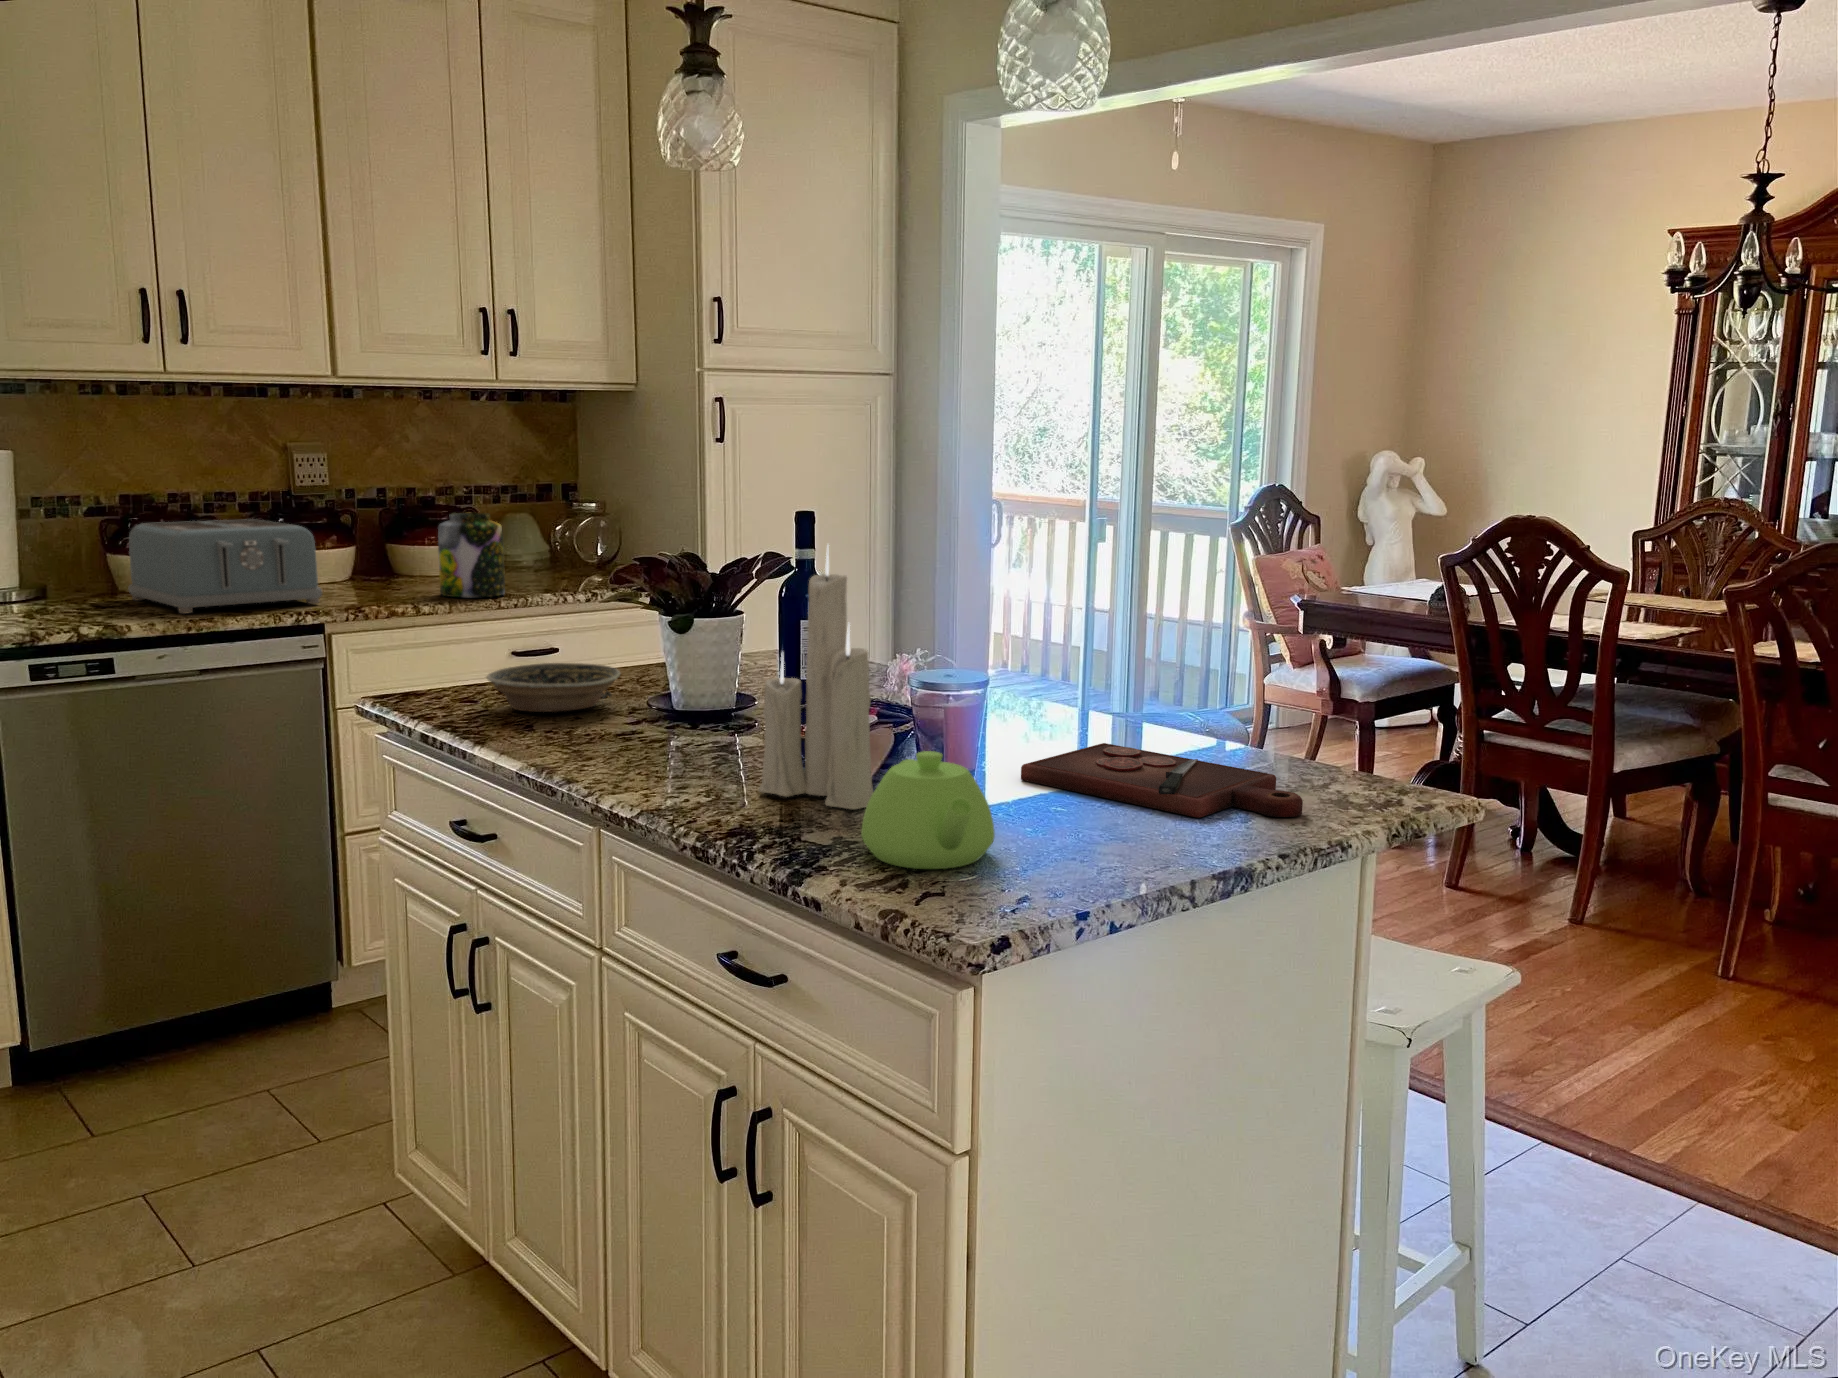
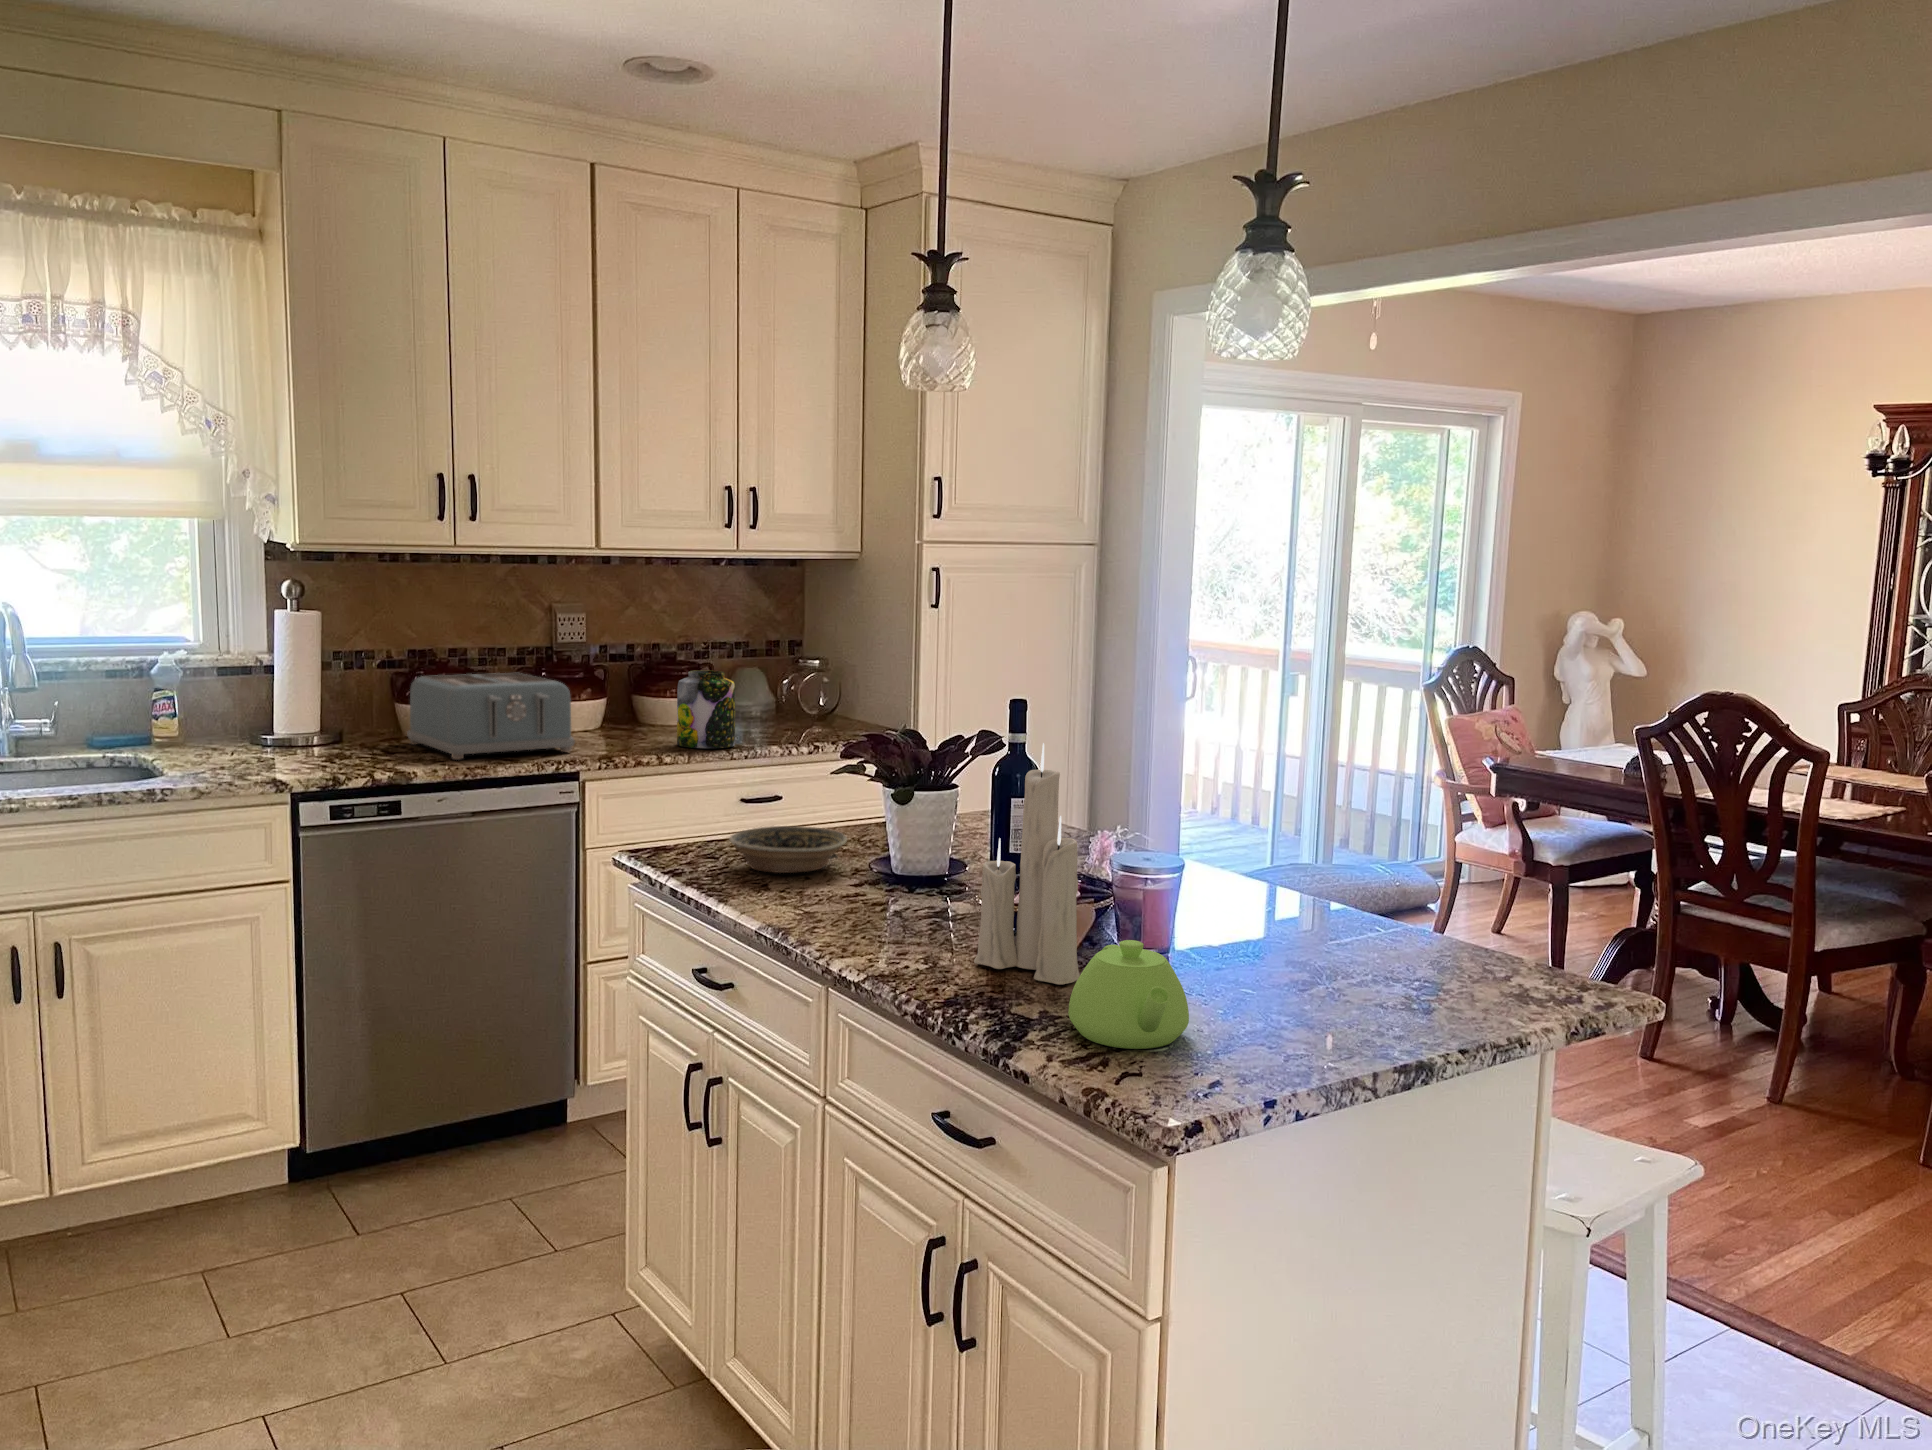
cutting board: present [1021,743,1303,817] -> none [1213,926,1479,1010]

